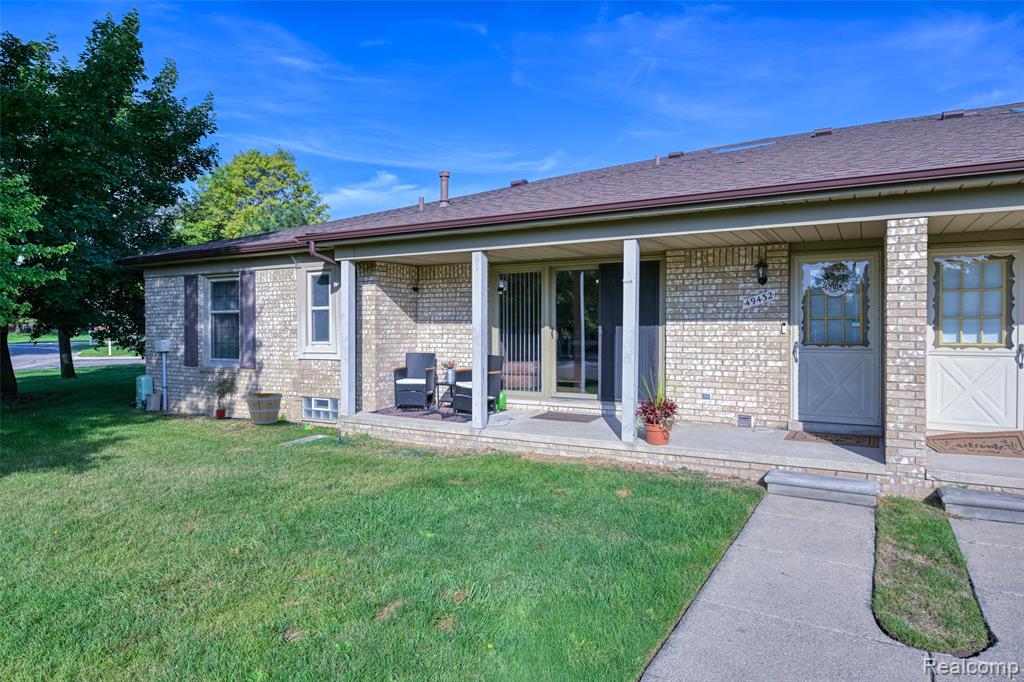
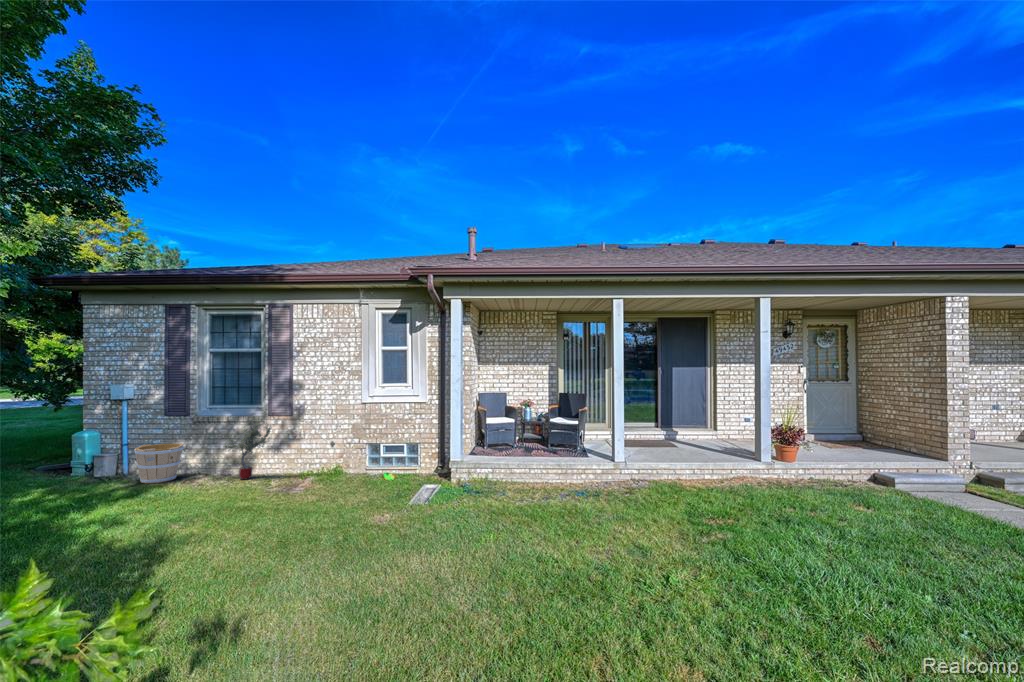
wooden bucket: present [246,392,282,425] -> present [134,443,184,483]

